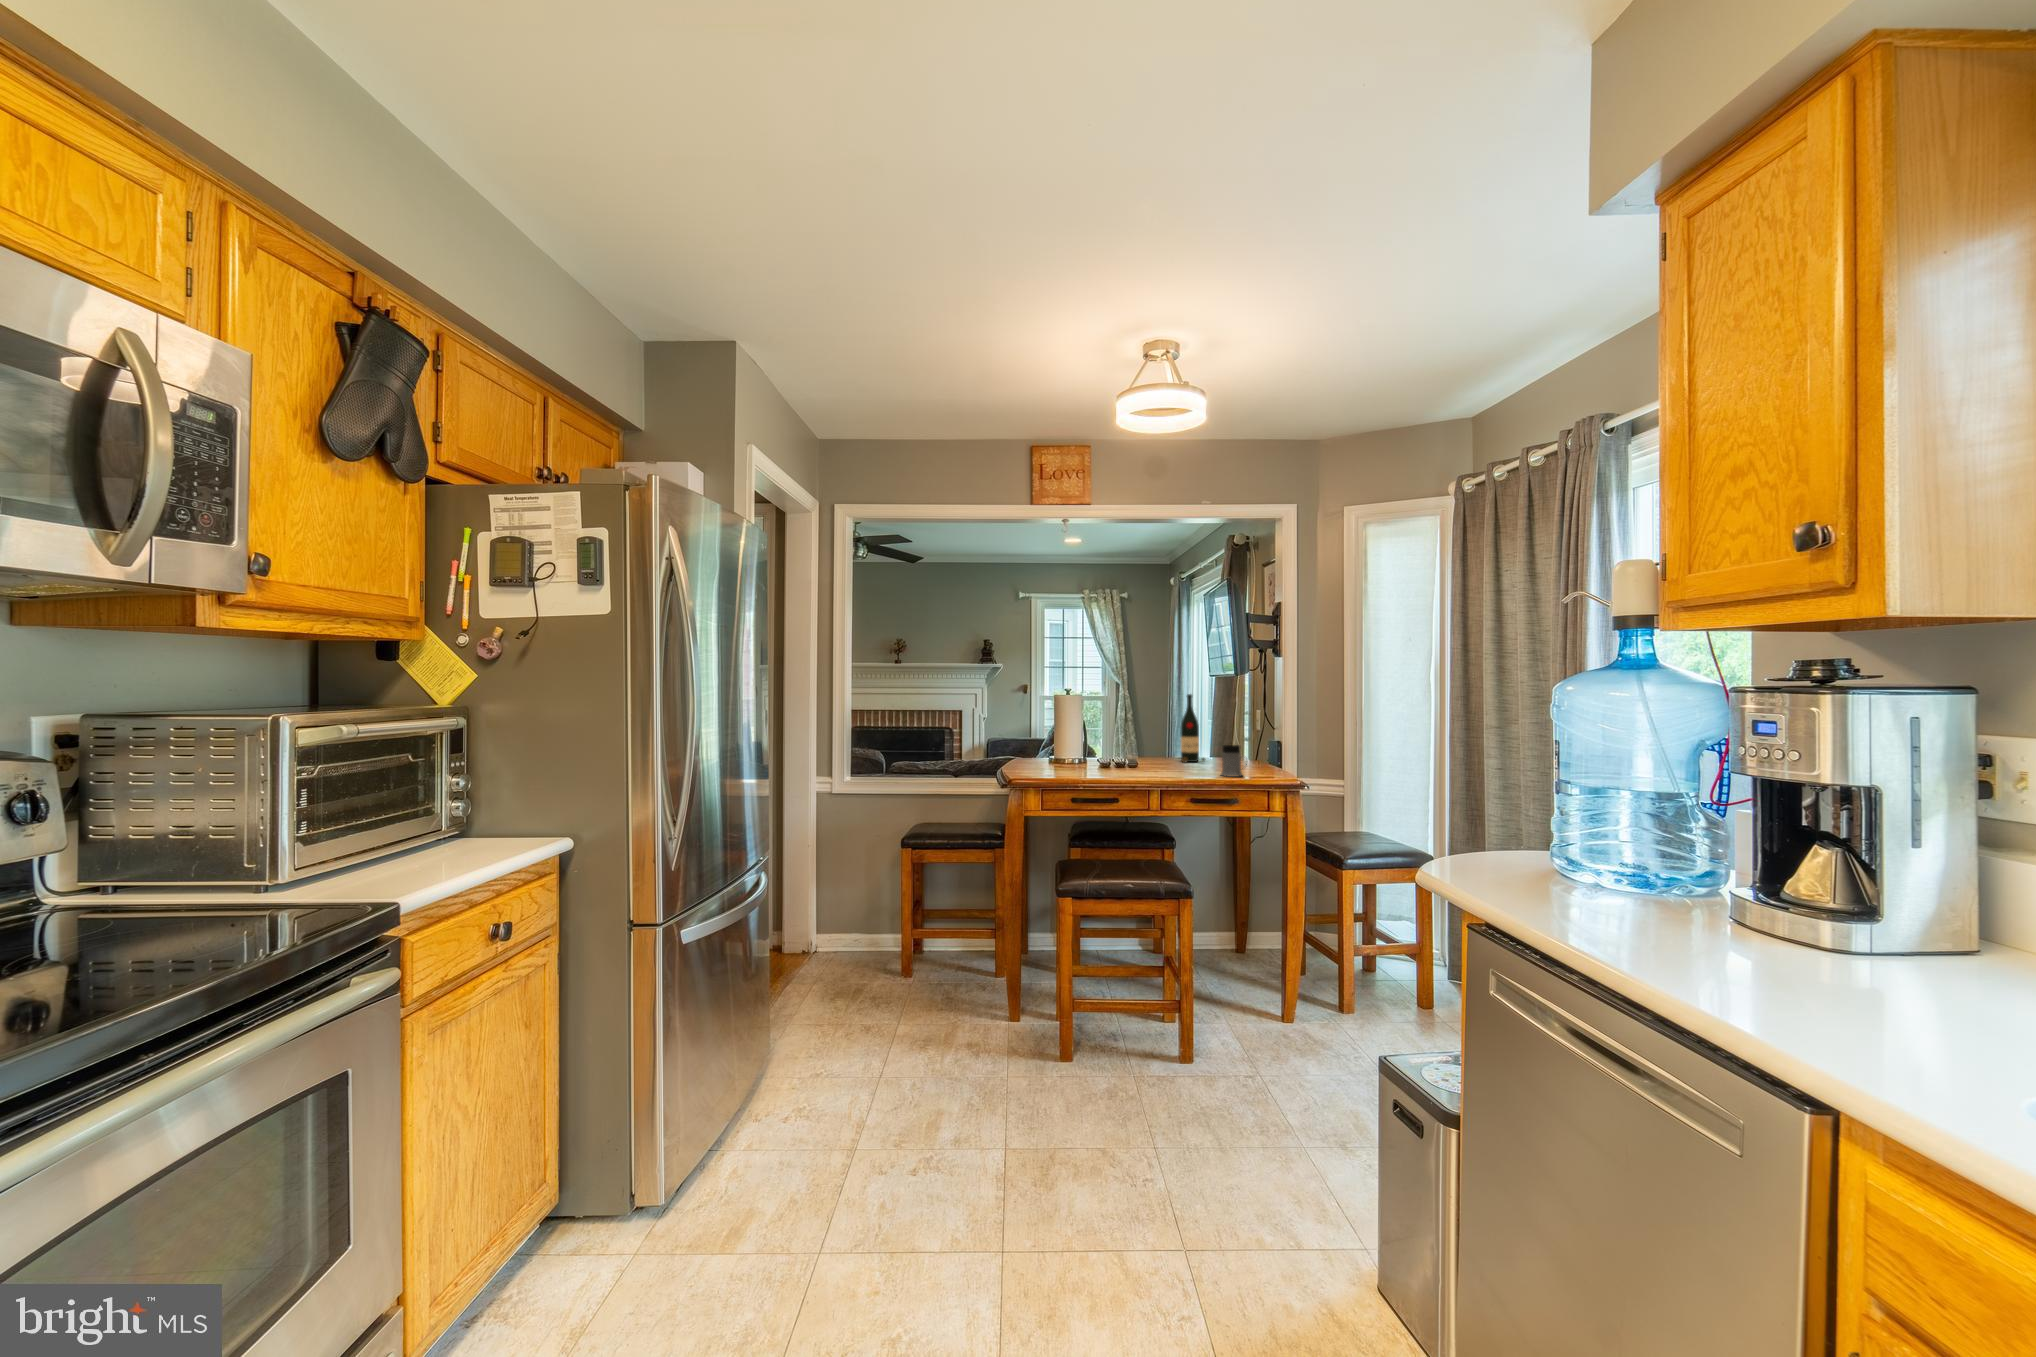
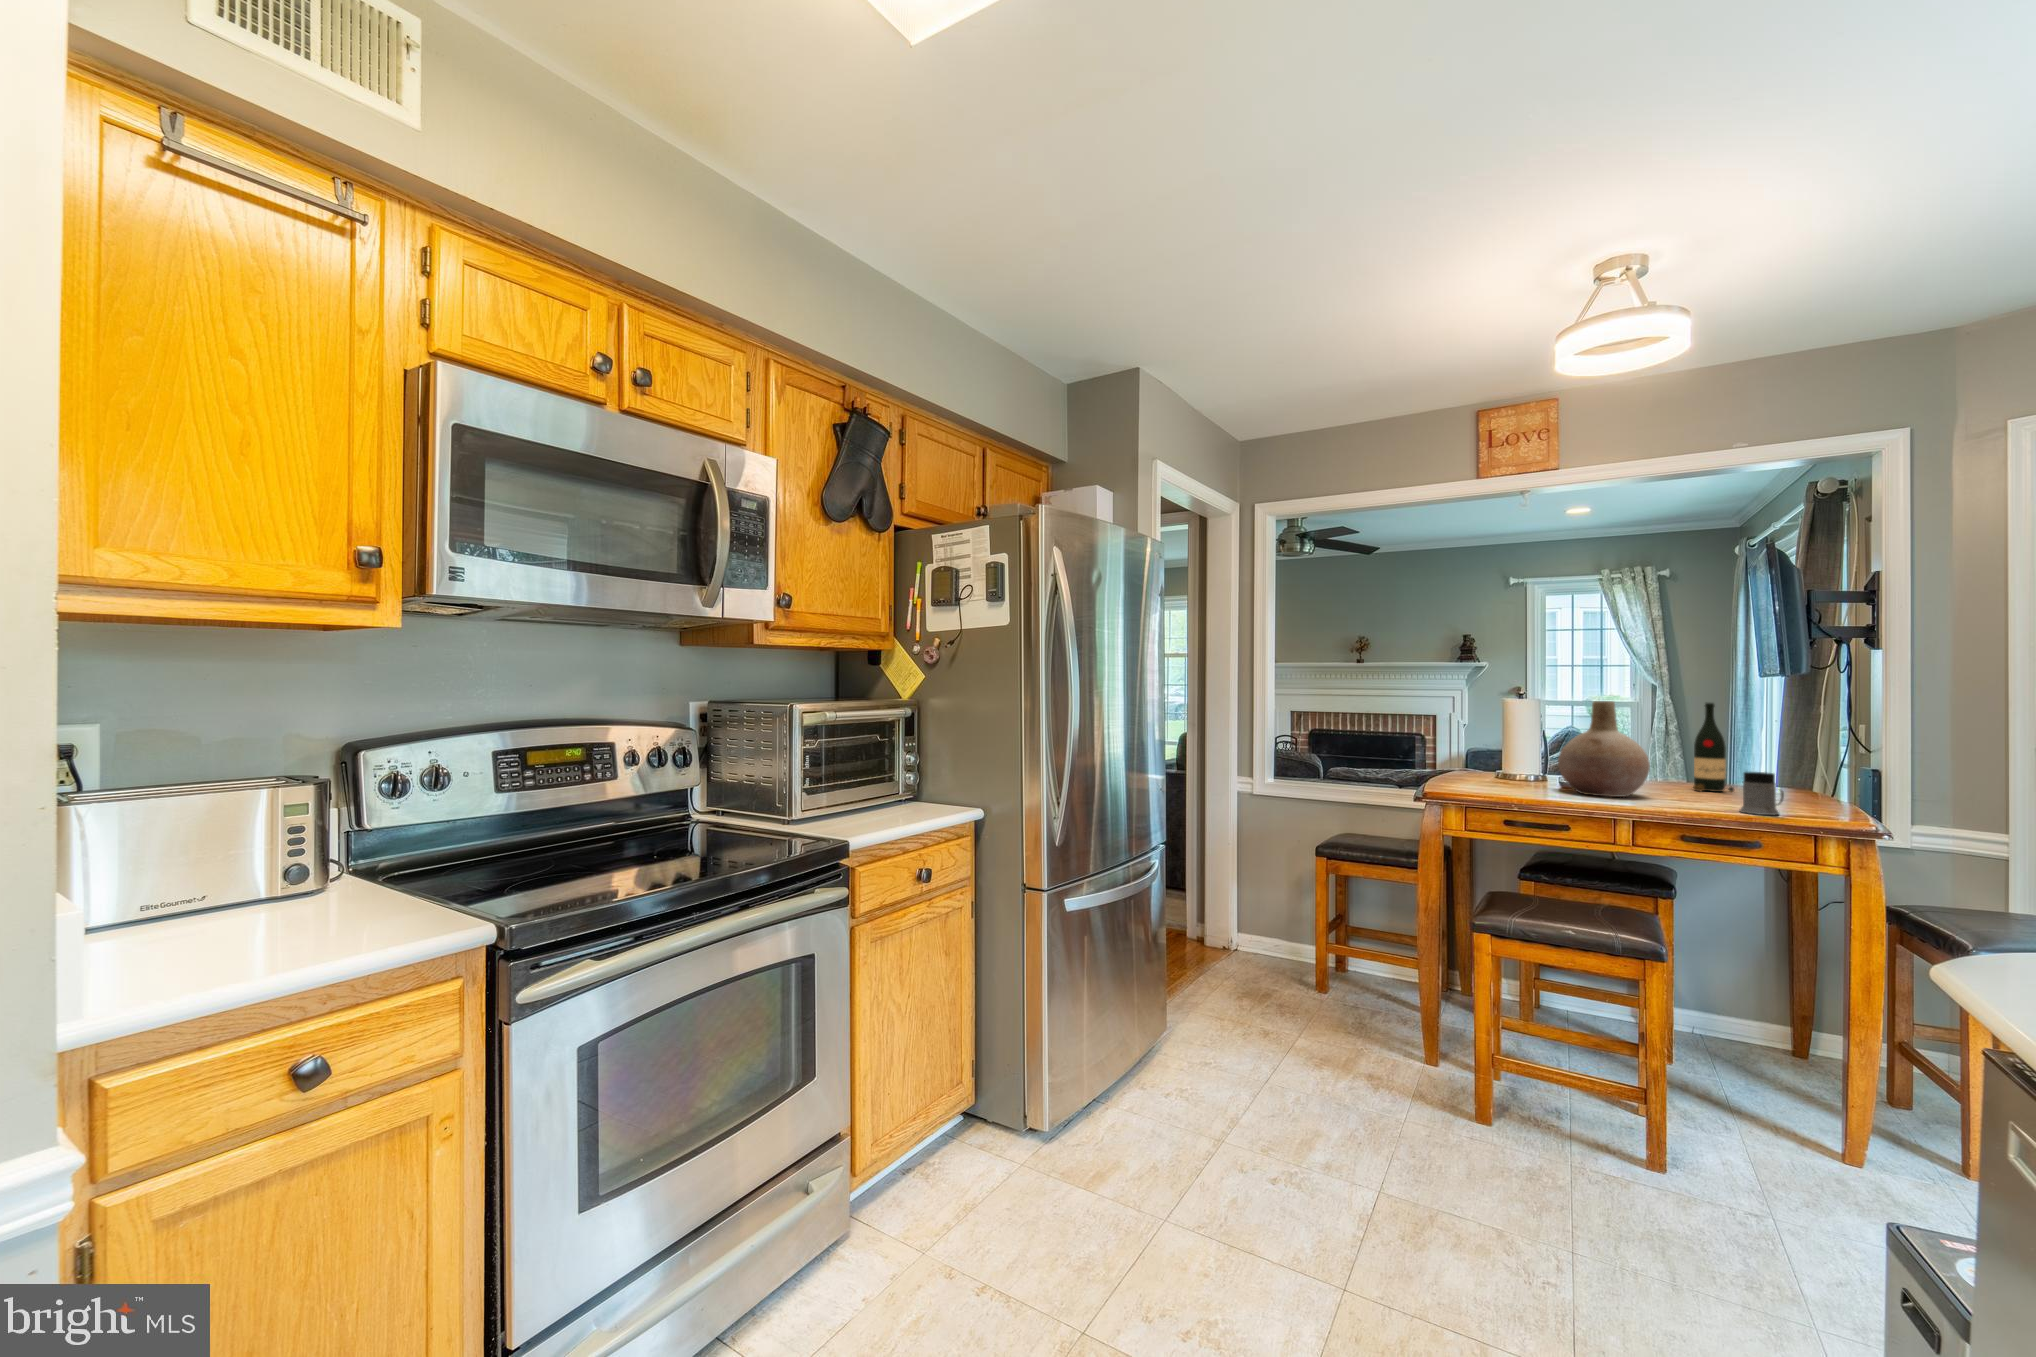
vase: none [1101,694,1163,771] -> present [1558,701,1650,797]

